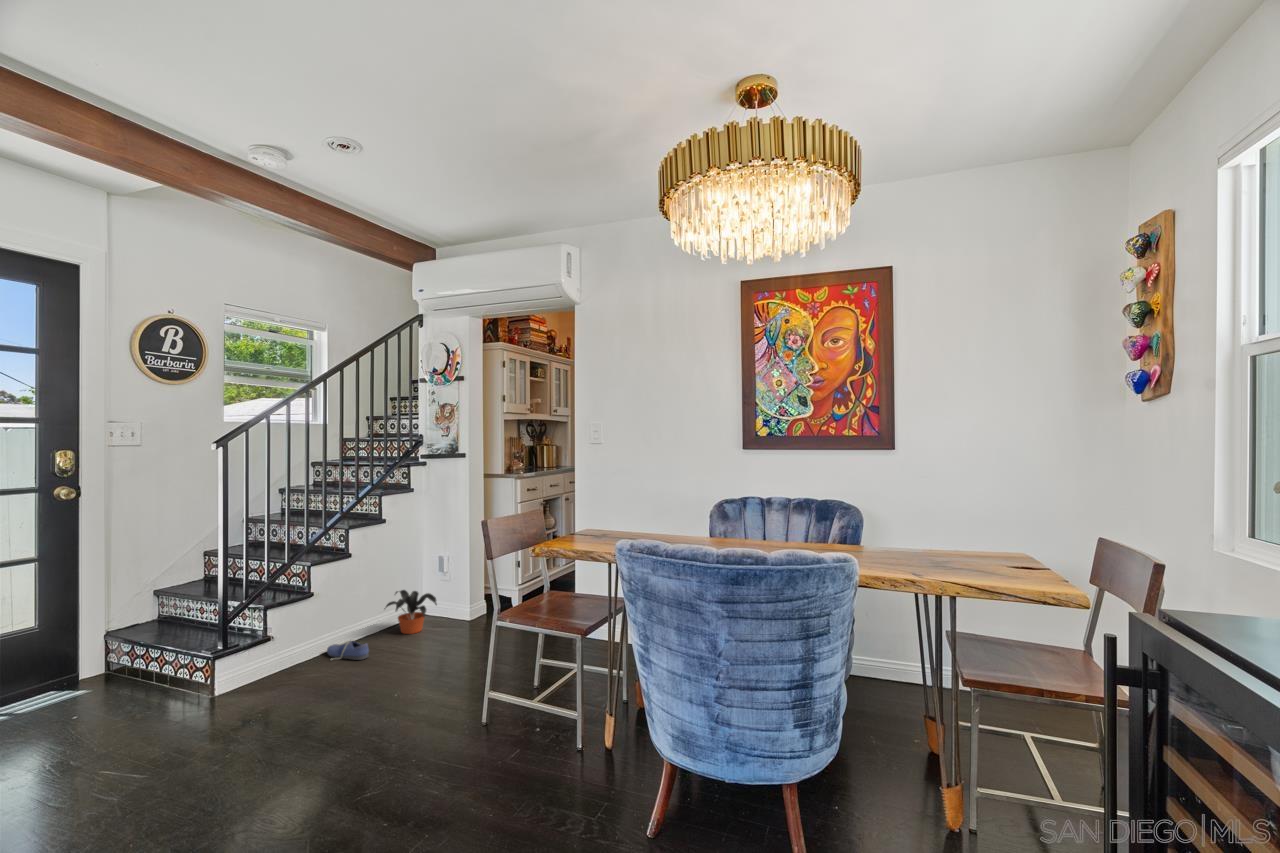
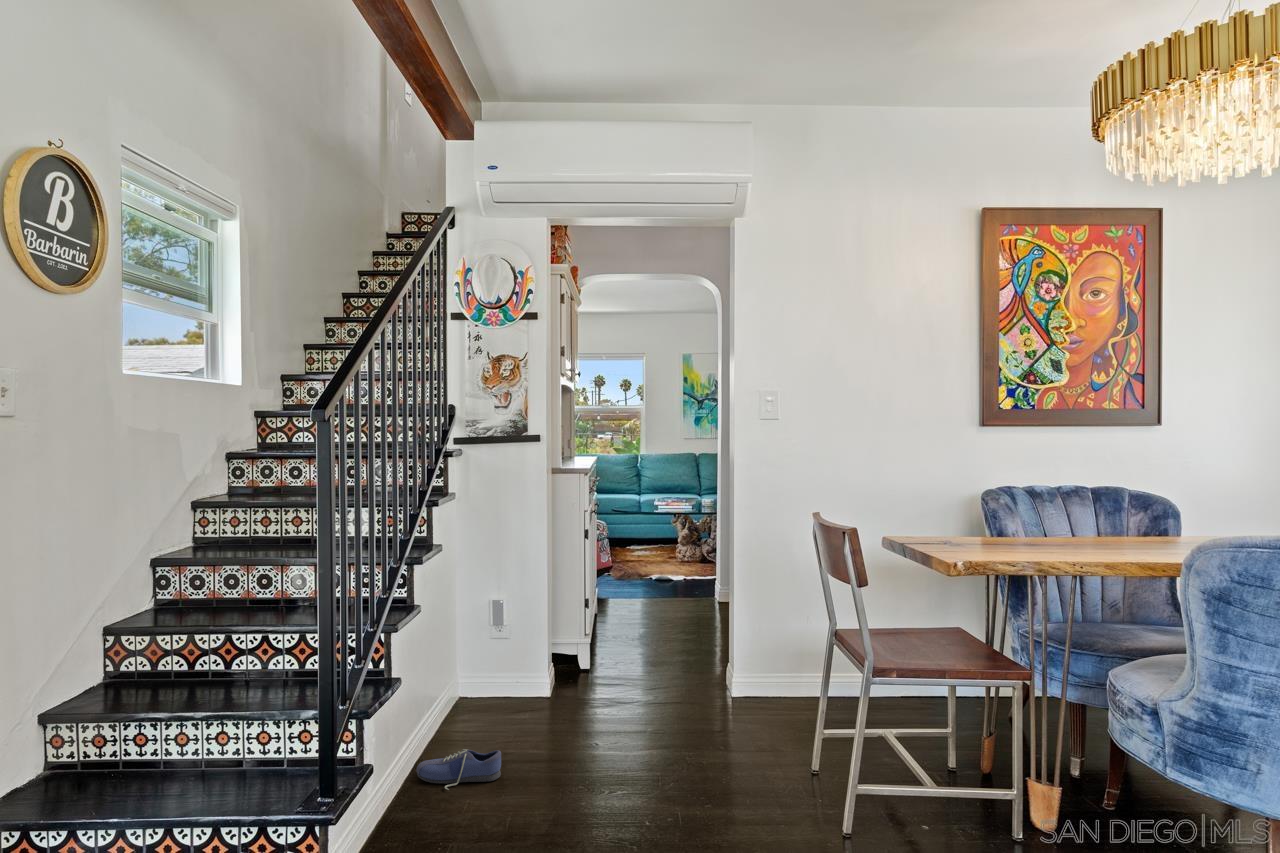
potted plant: present [384,590,437,634] -> none [456,654,543,725]

